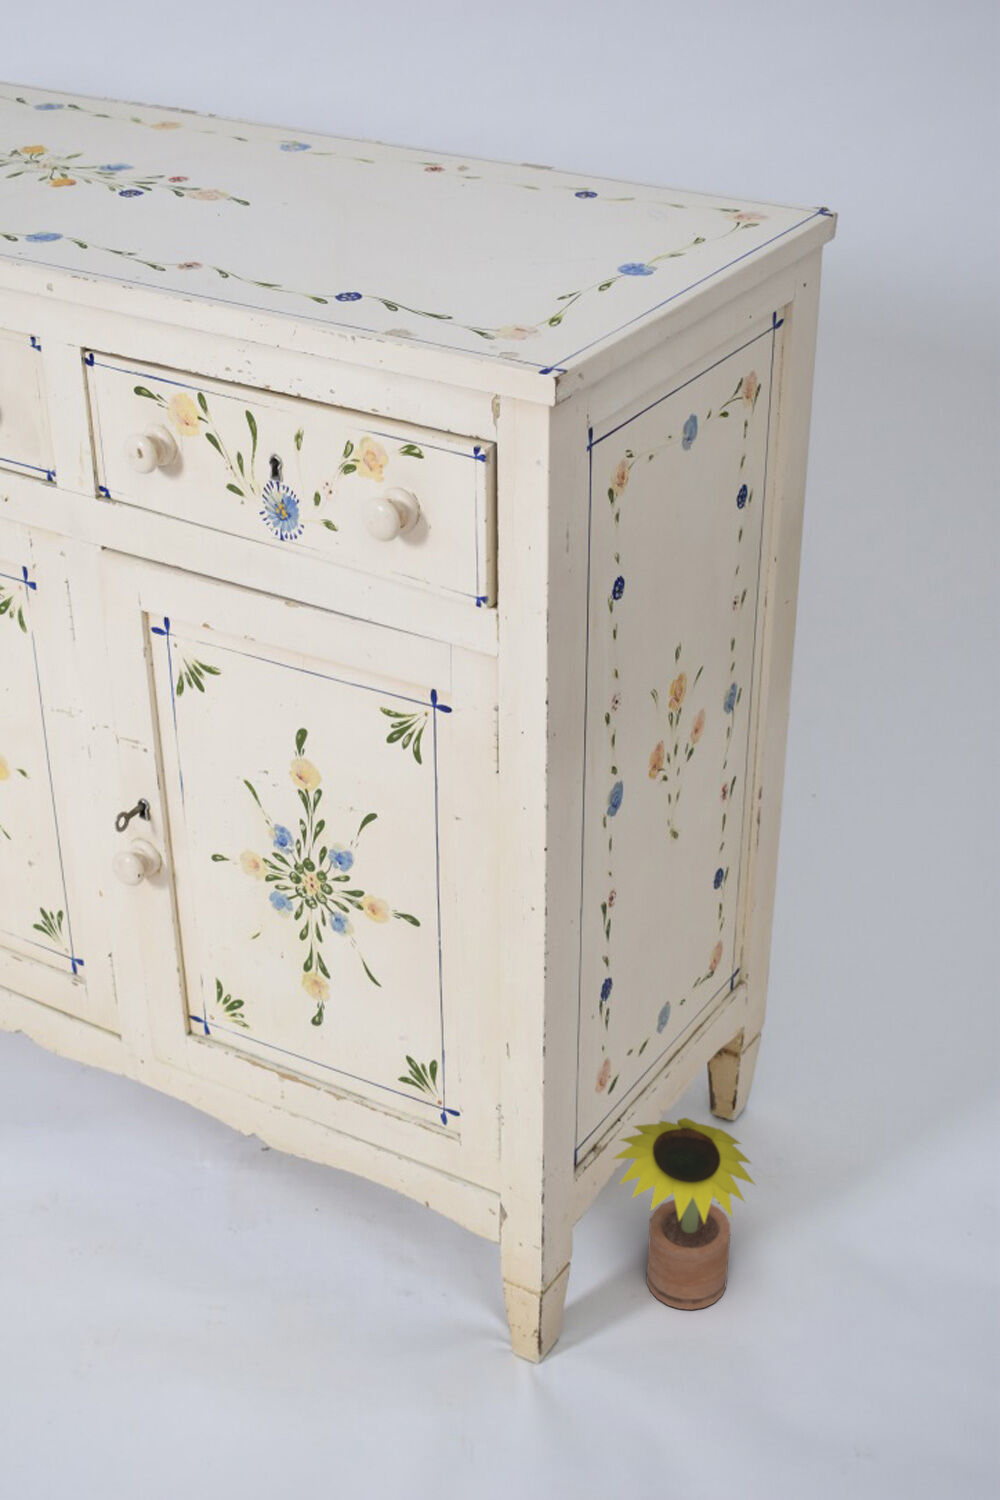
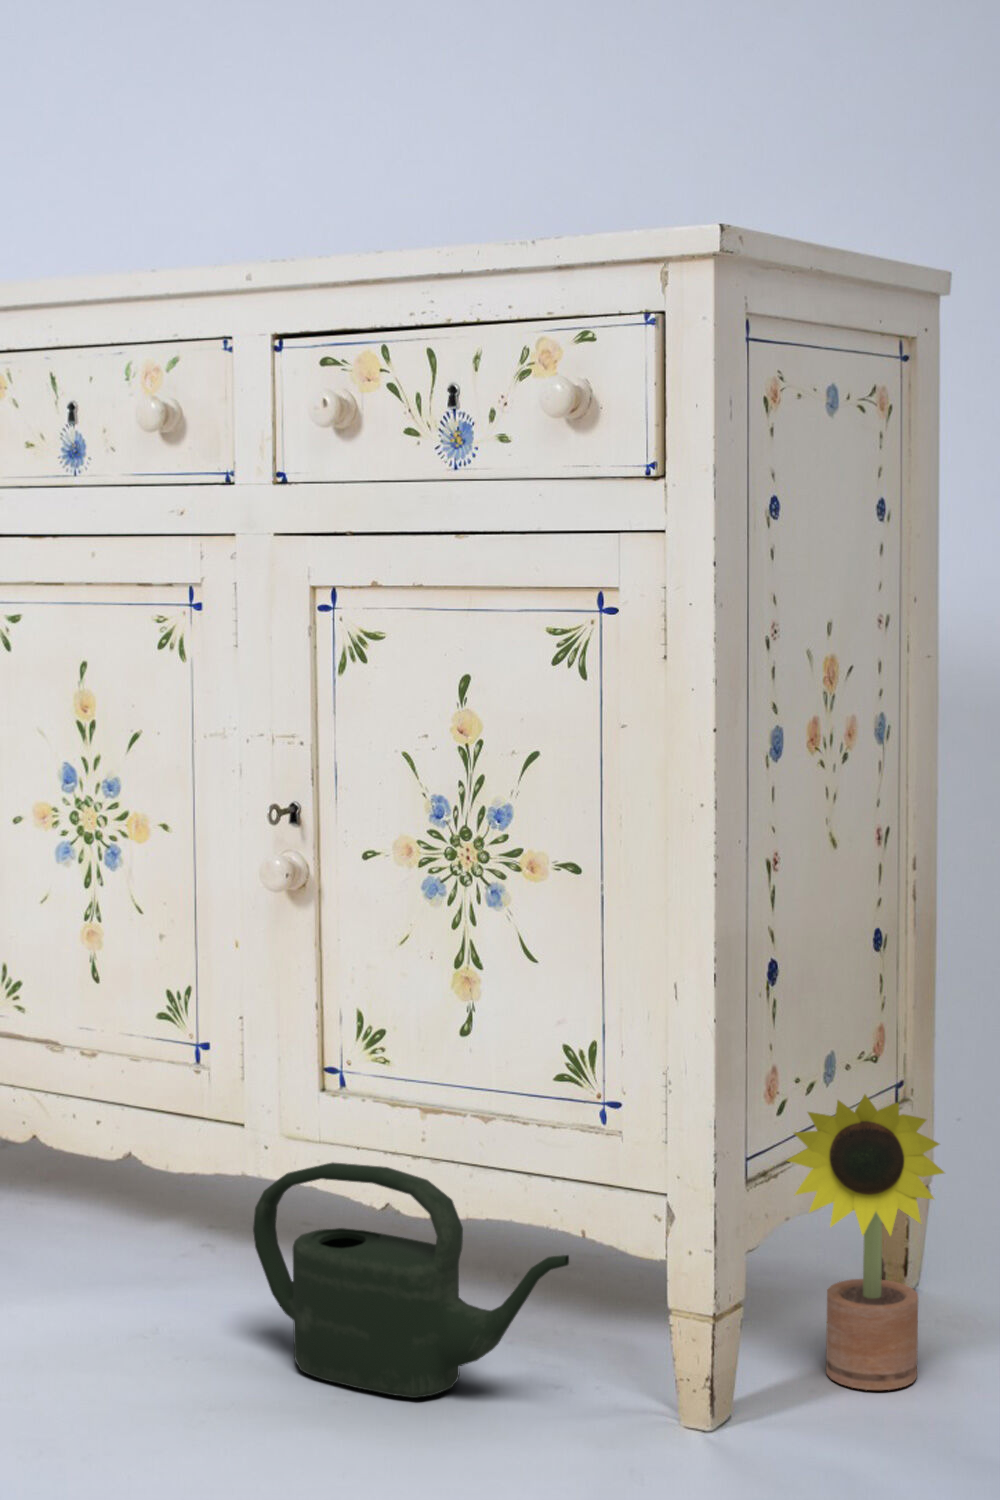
watering can: none [130,1124,412,1331] -> present [253,1163,569,1398]

